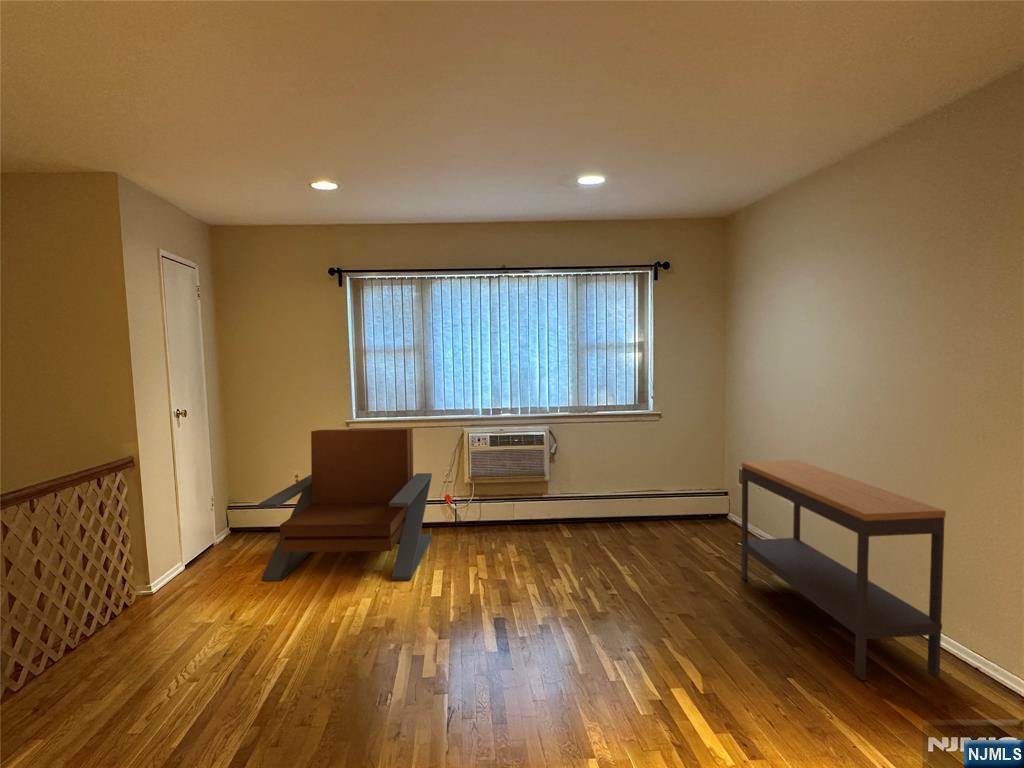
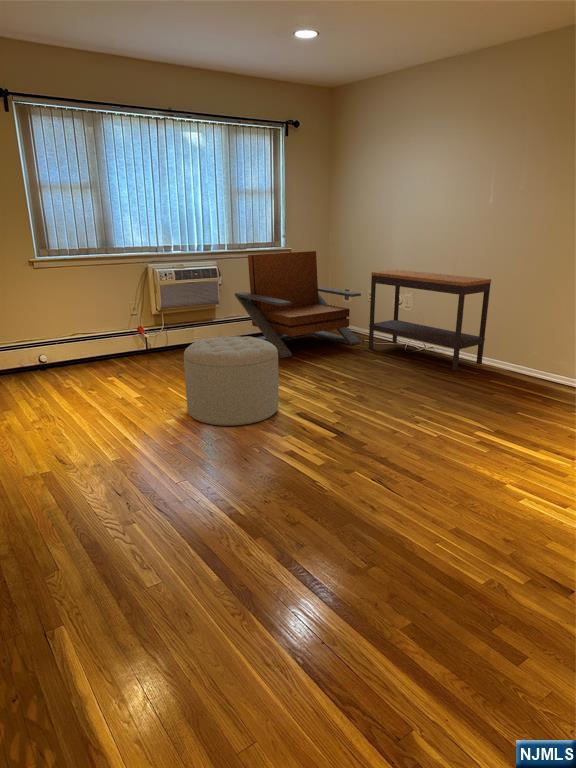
lounge chair: present [258,428,433,581] -> present [235,251,361,358]
ottoman: none [344,547,479,700] -> present [184,336,279,426]

